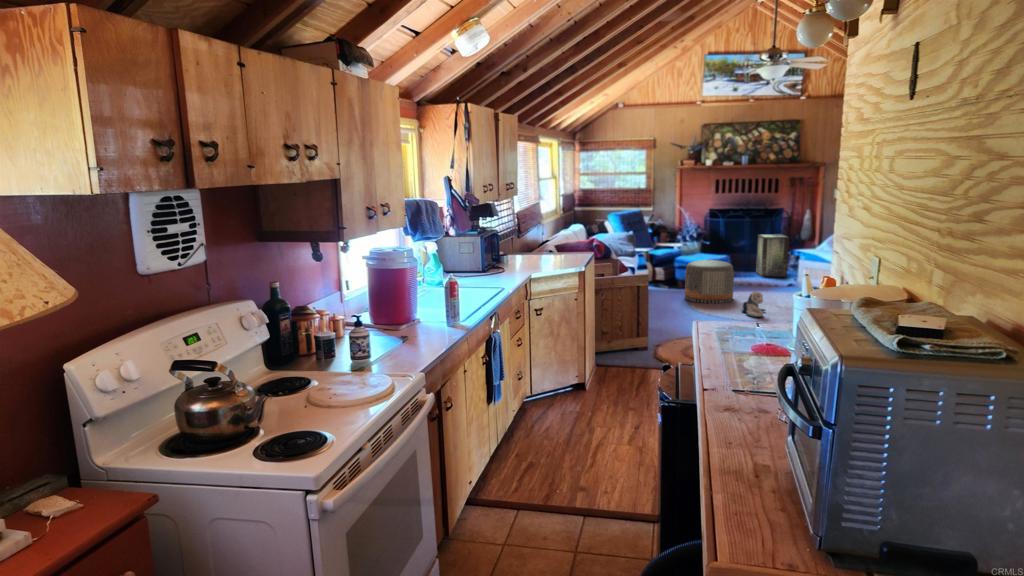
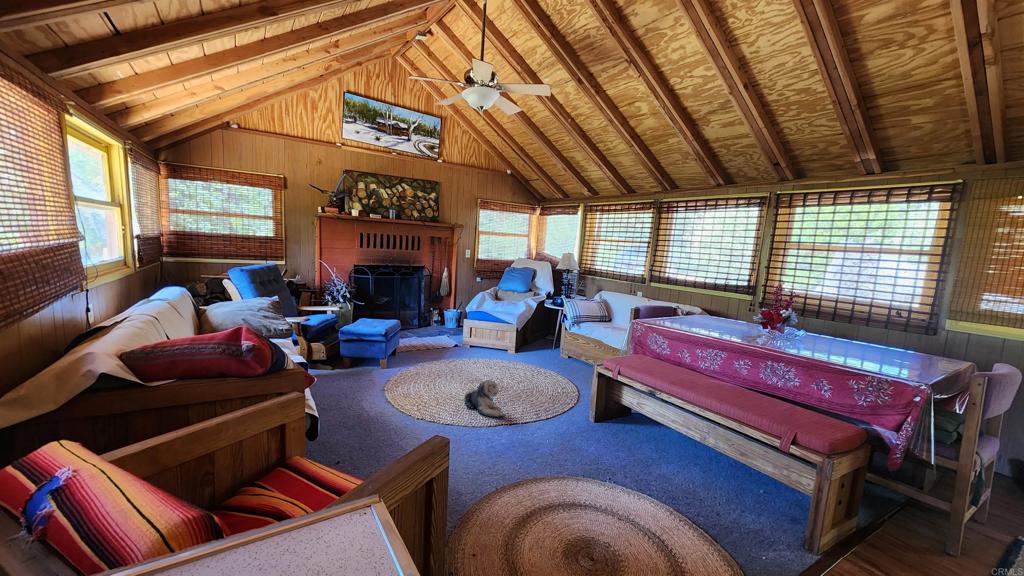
storage box: present [756,234,789,277] -> none [409,291,444,336]
pouf: present [685,260,734,303] -> none [368,333,433,396]

